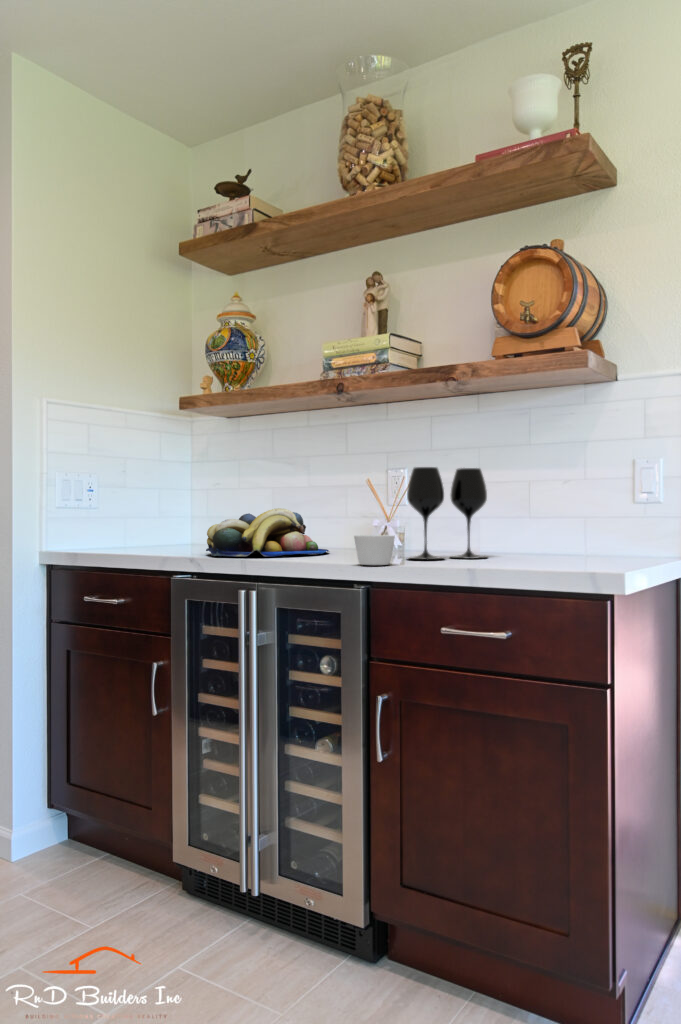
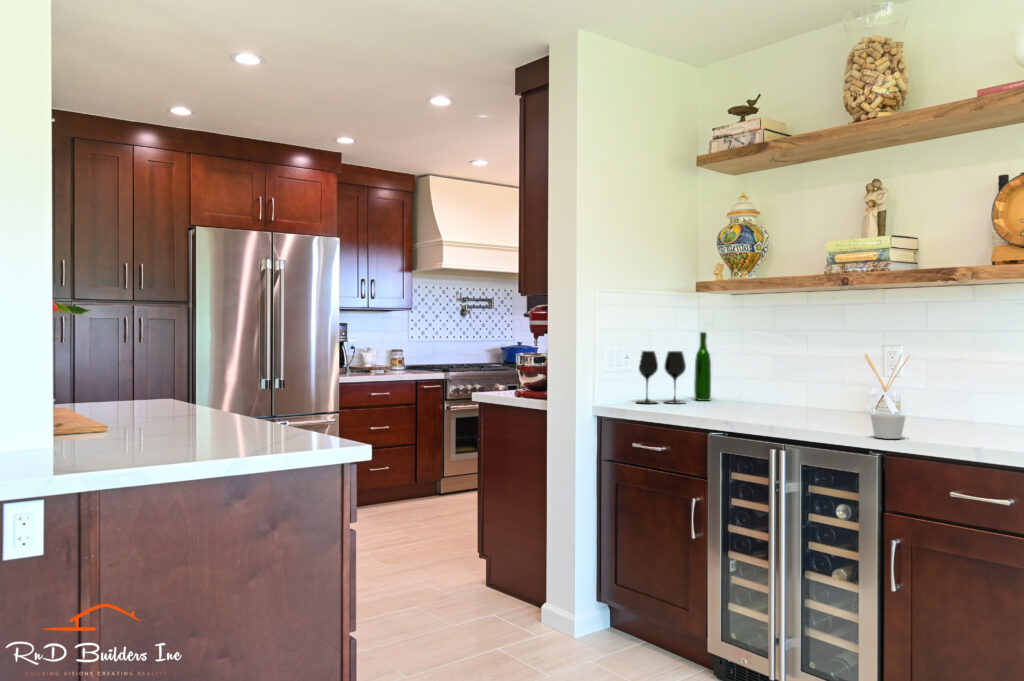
wine bottle: none [185,462,204,545] -> present [694,332,711,401]
wine glass: present [407,467,487,559] -> present [639,351,686,404]
fruit bowl: present [206,508,329,557] -> none [730,382,836,422]

